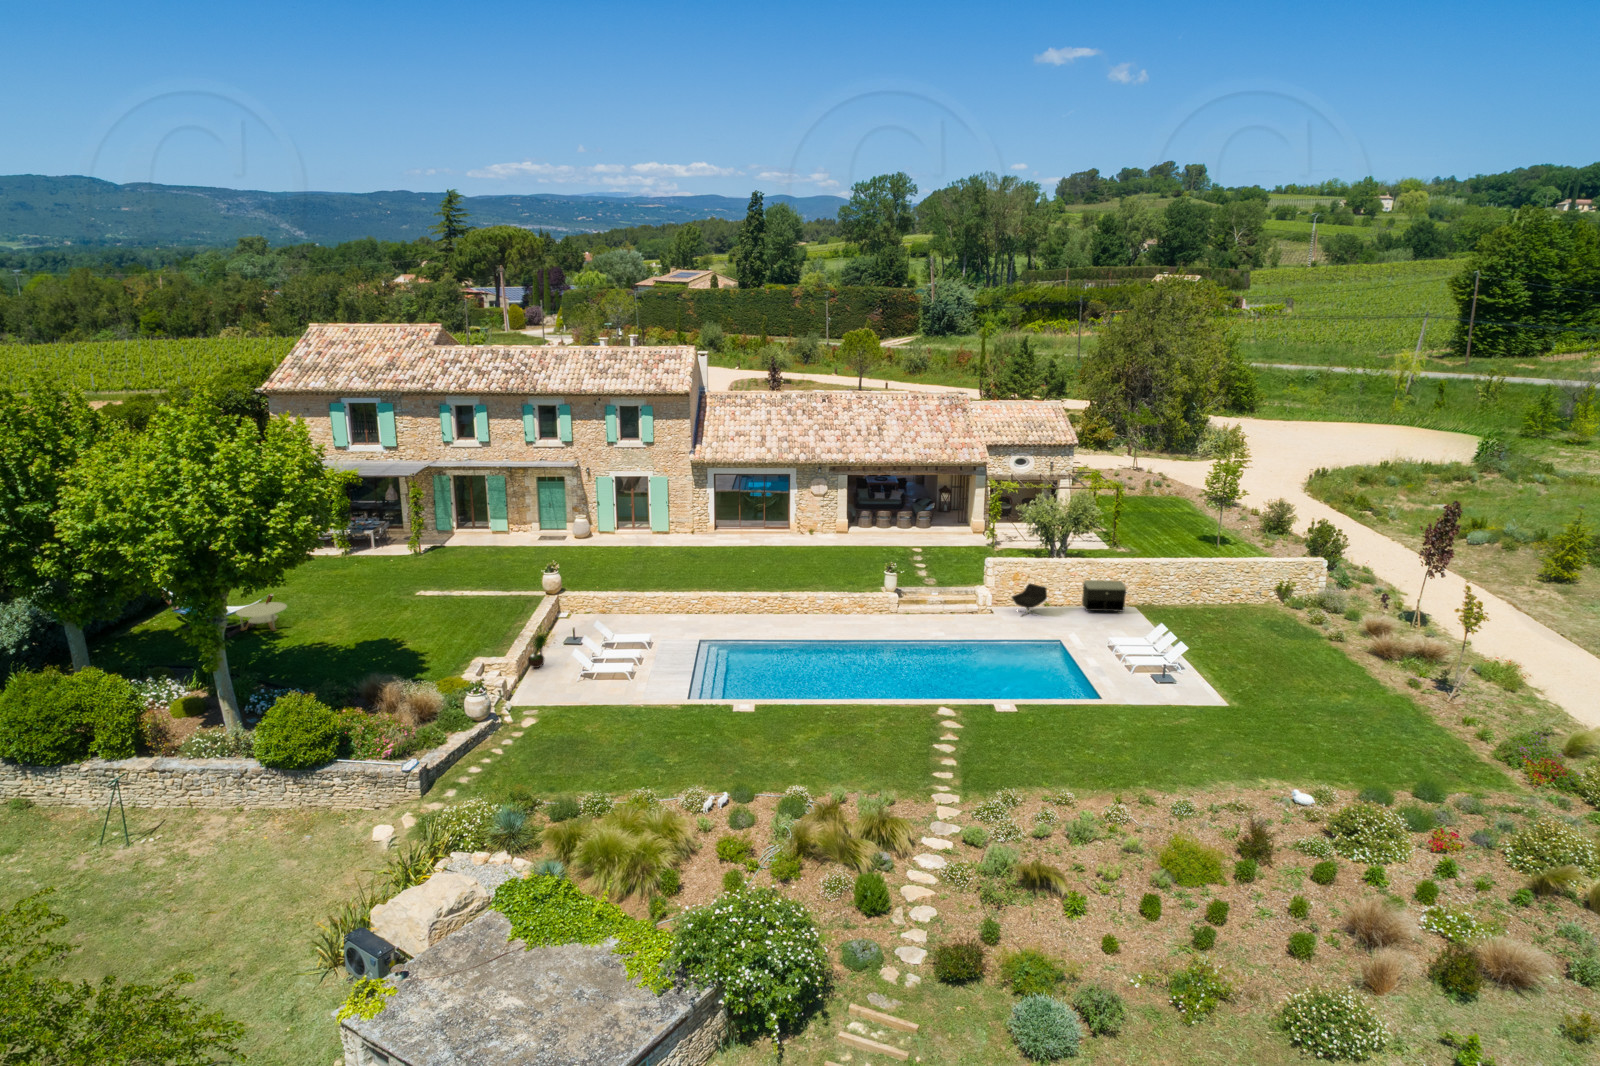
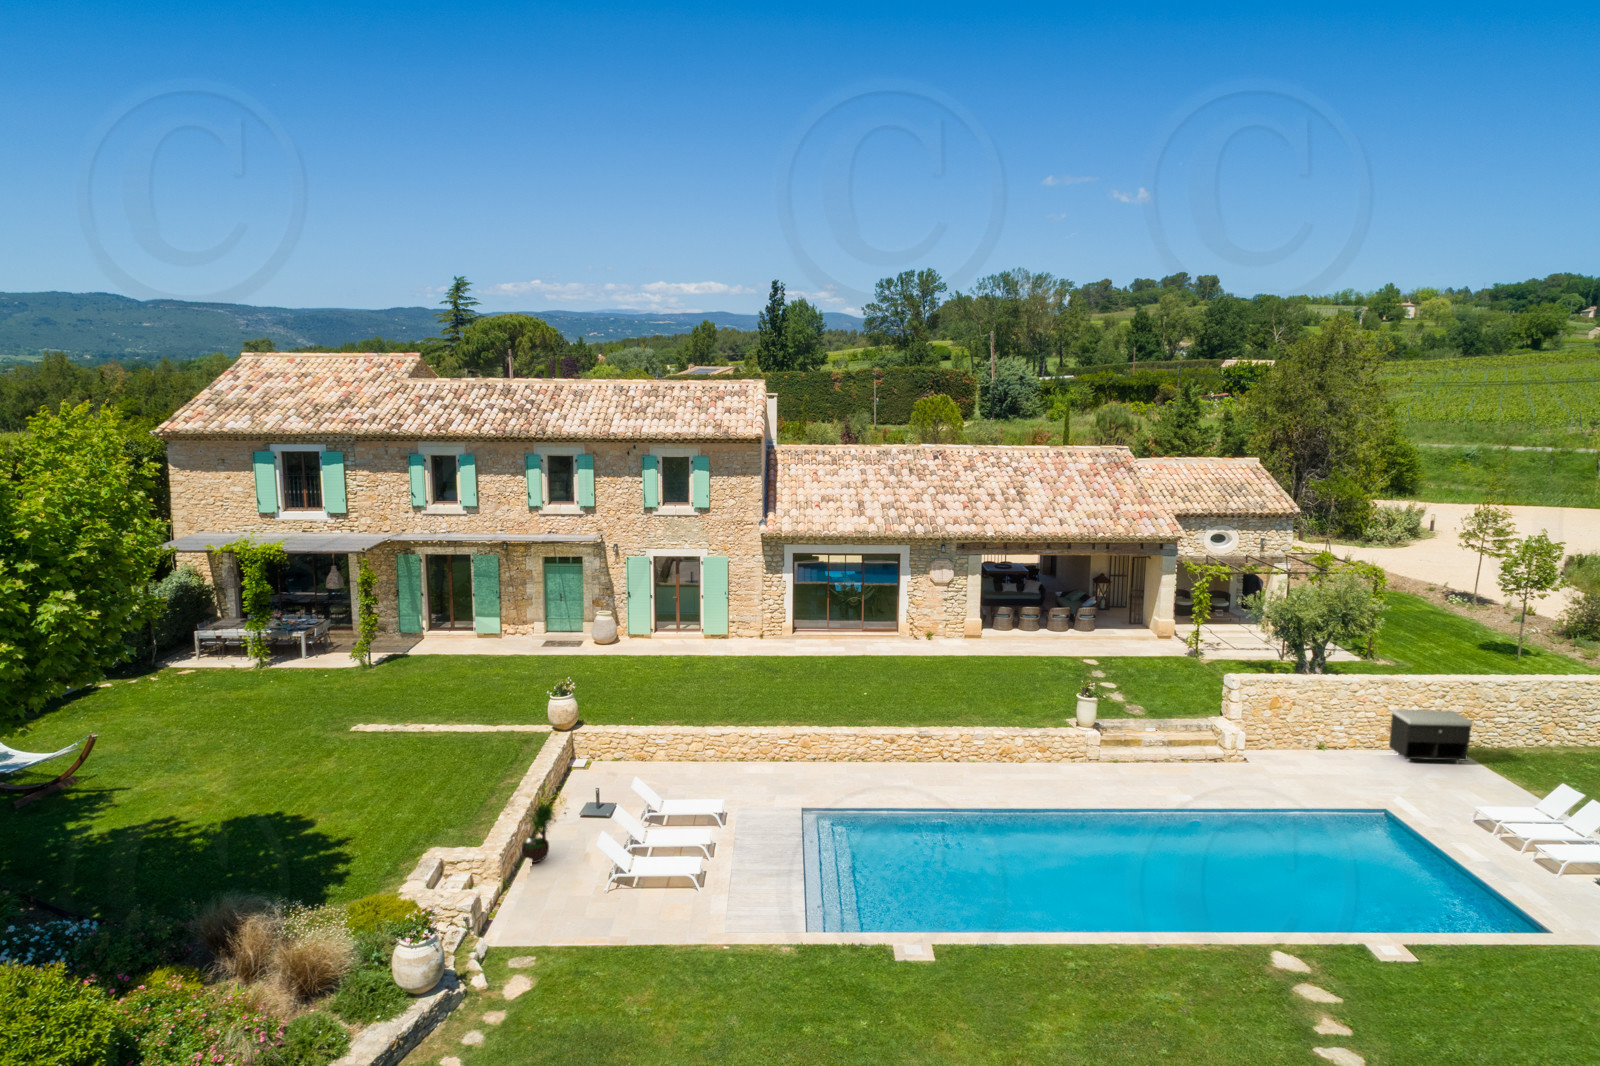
lounge chair: present [1012,584,1047,613] -> none [1284,714,1342,768]
round table: present [236,602,287,631] -> none [37,742,129,792]

